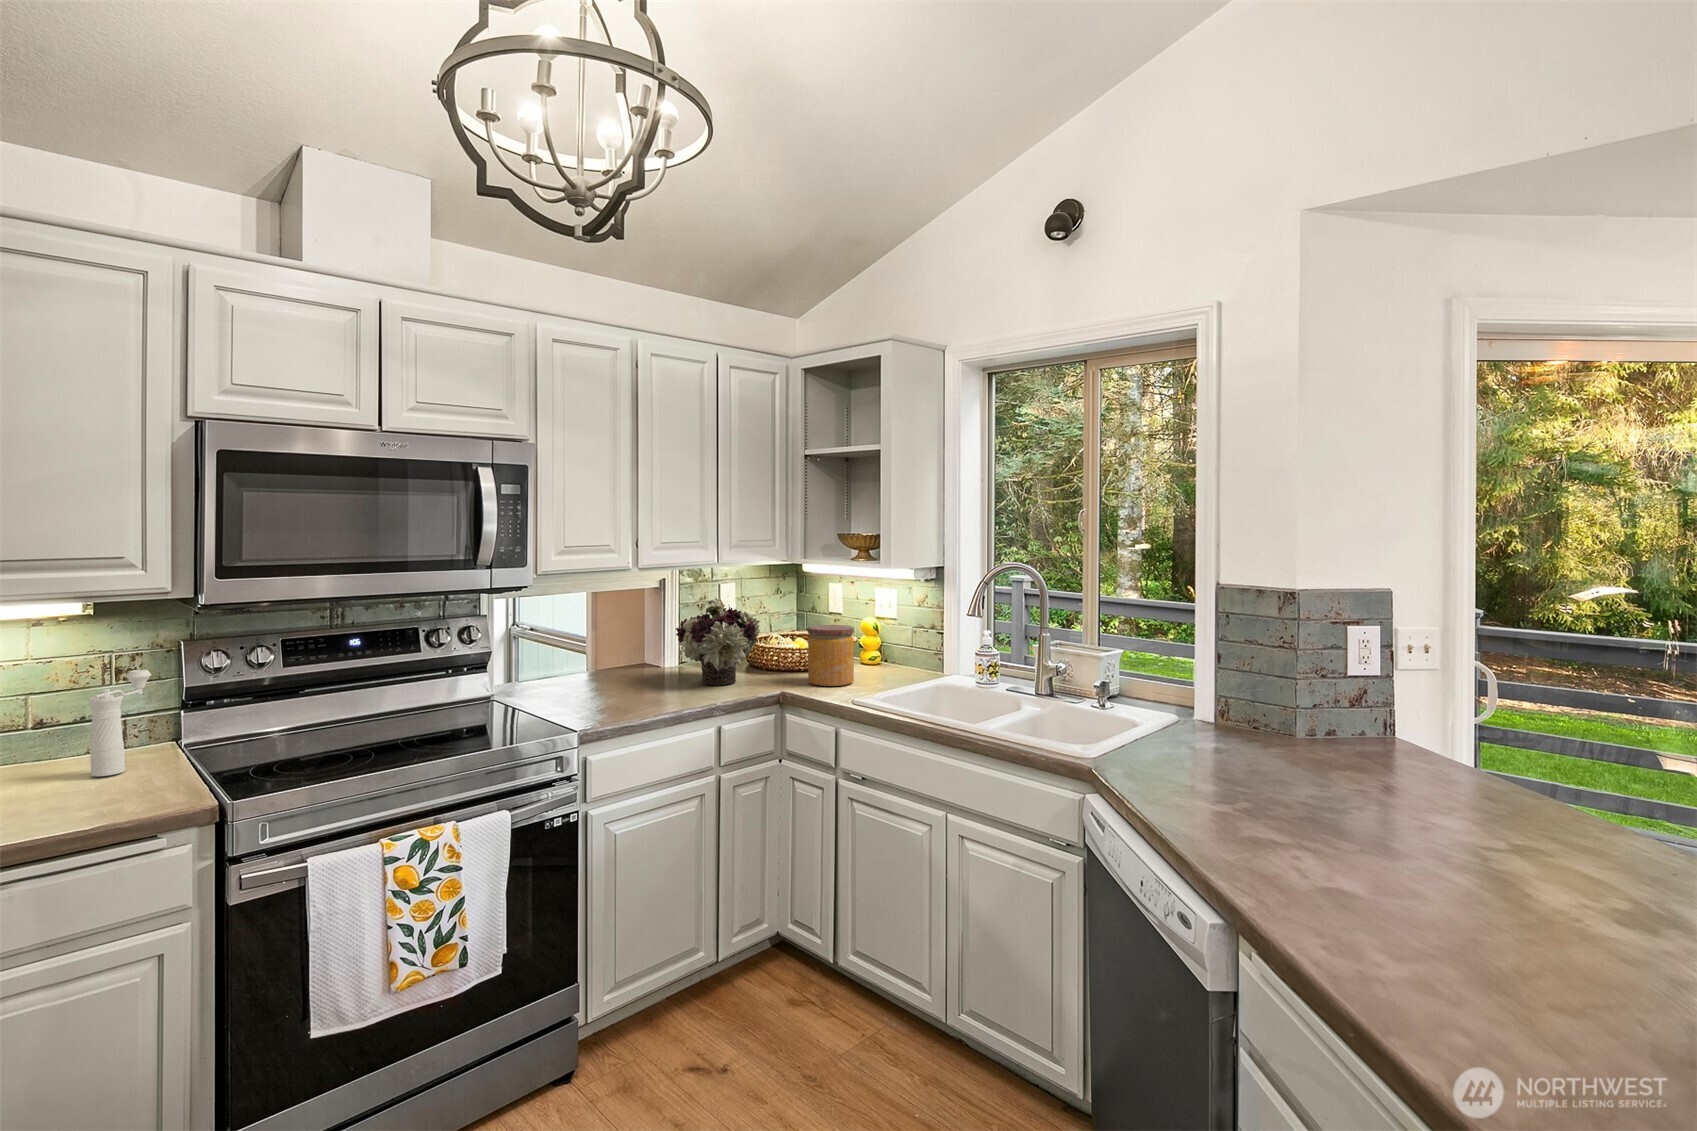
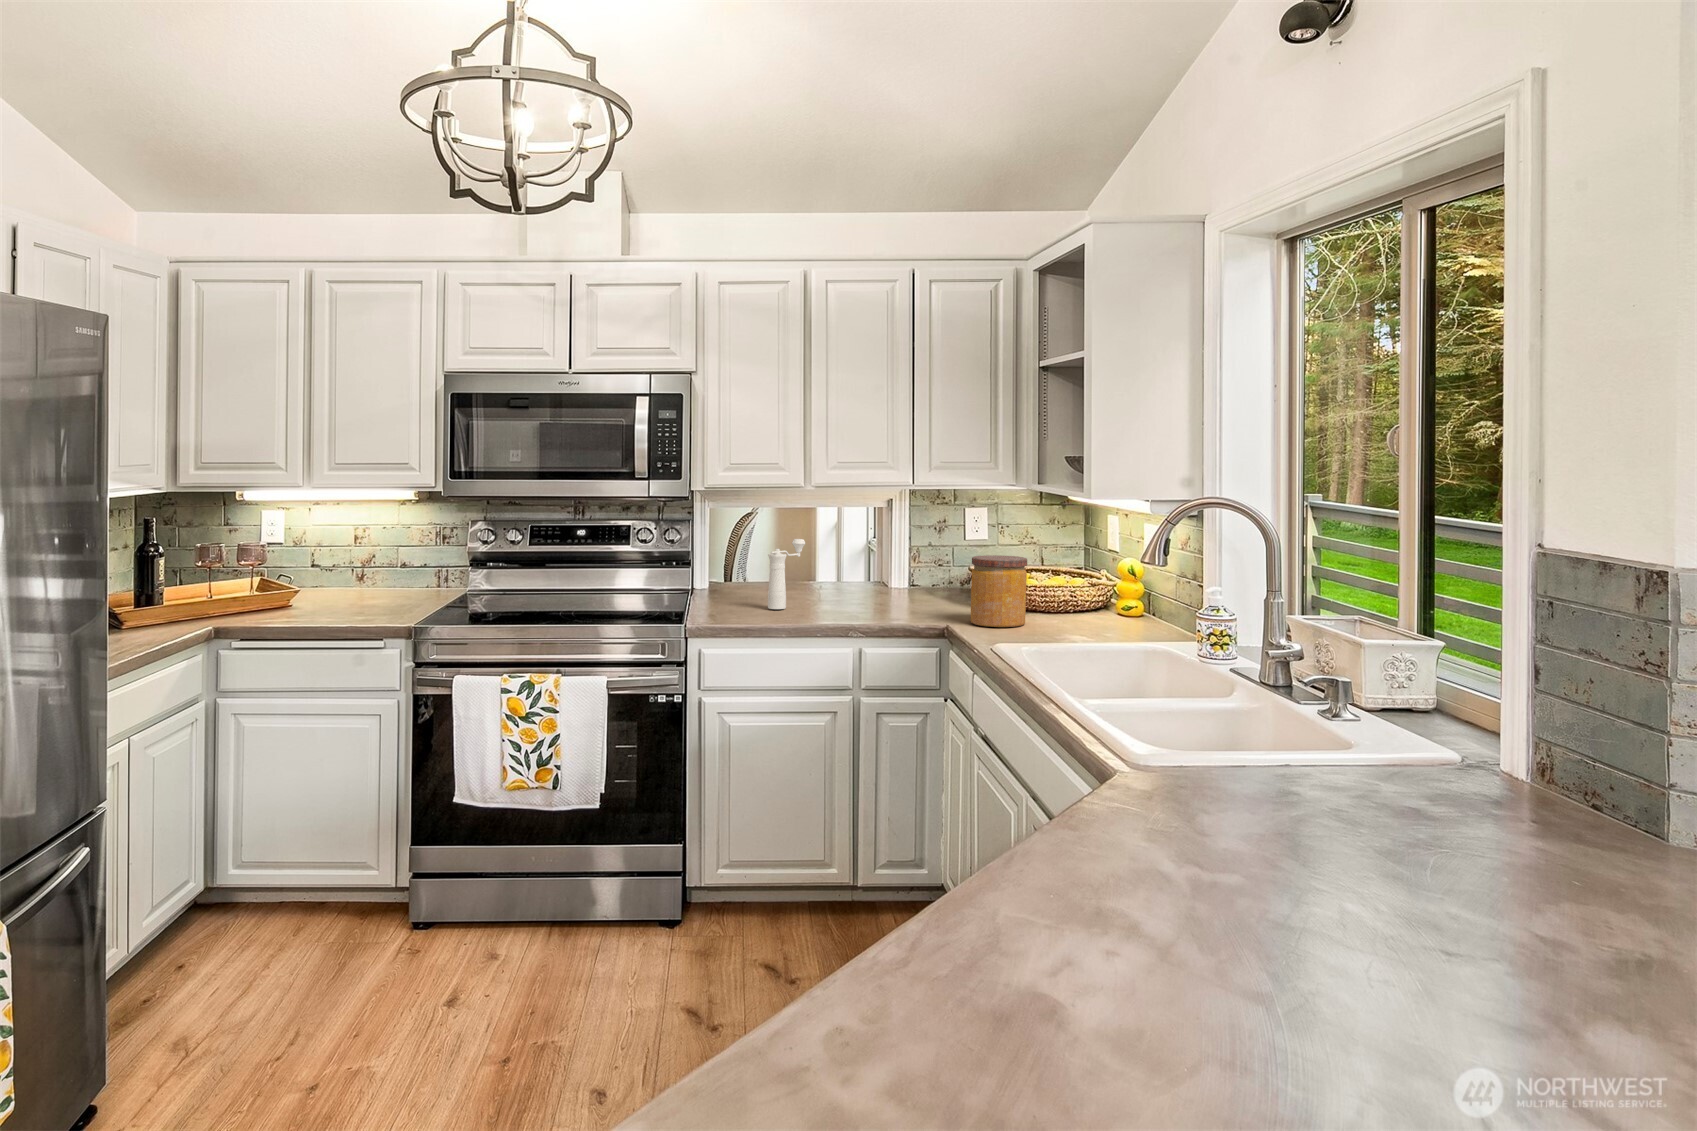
flower arrangement: present [676,598,760,685] -> none [855,515,941,612]
pepper mill: present [88,670,151,776] -> present [768,539,806,609]

